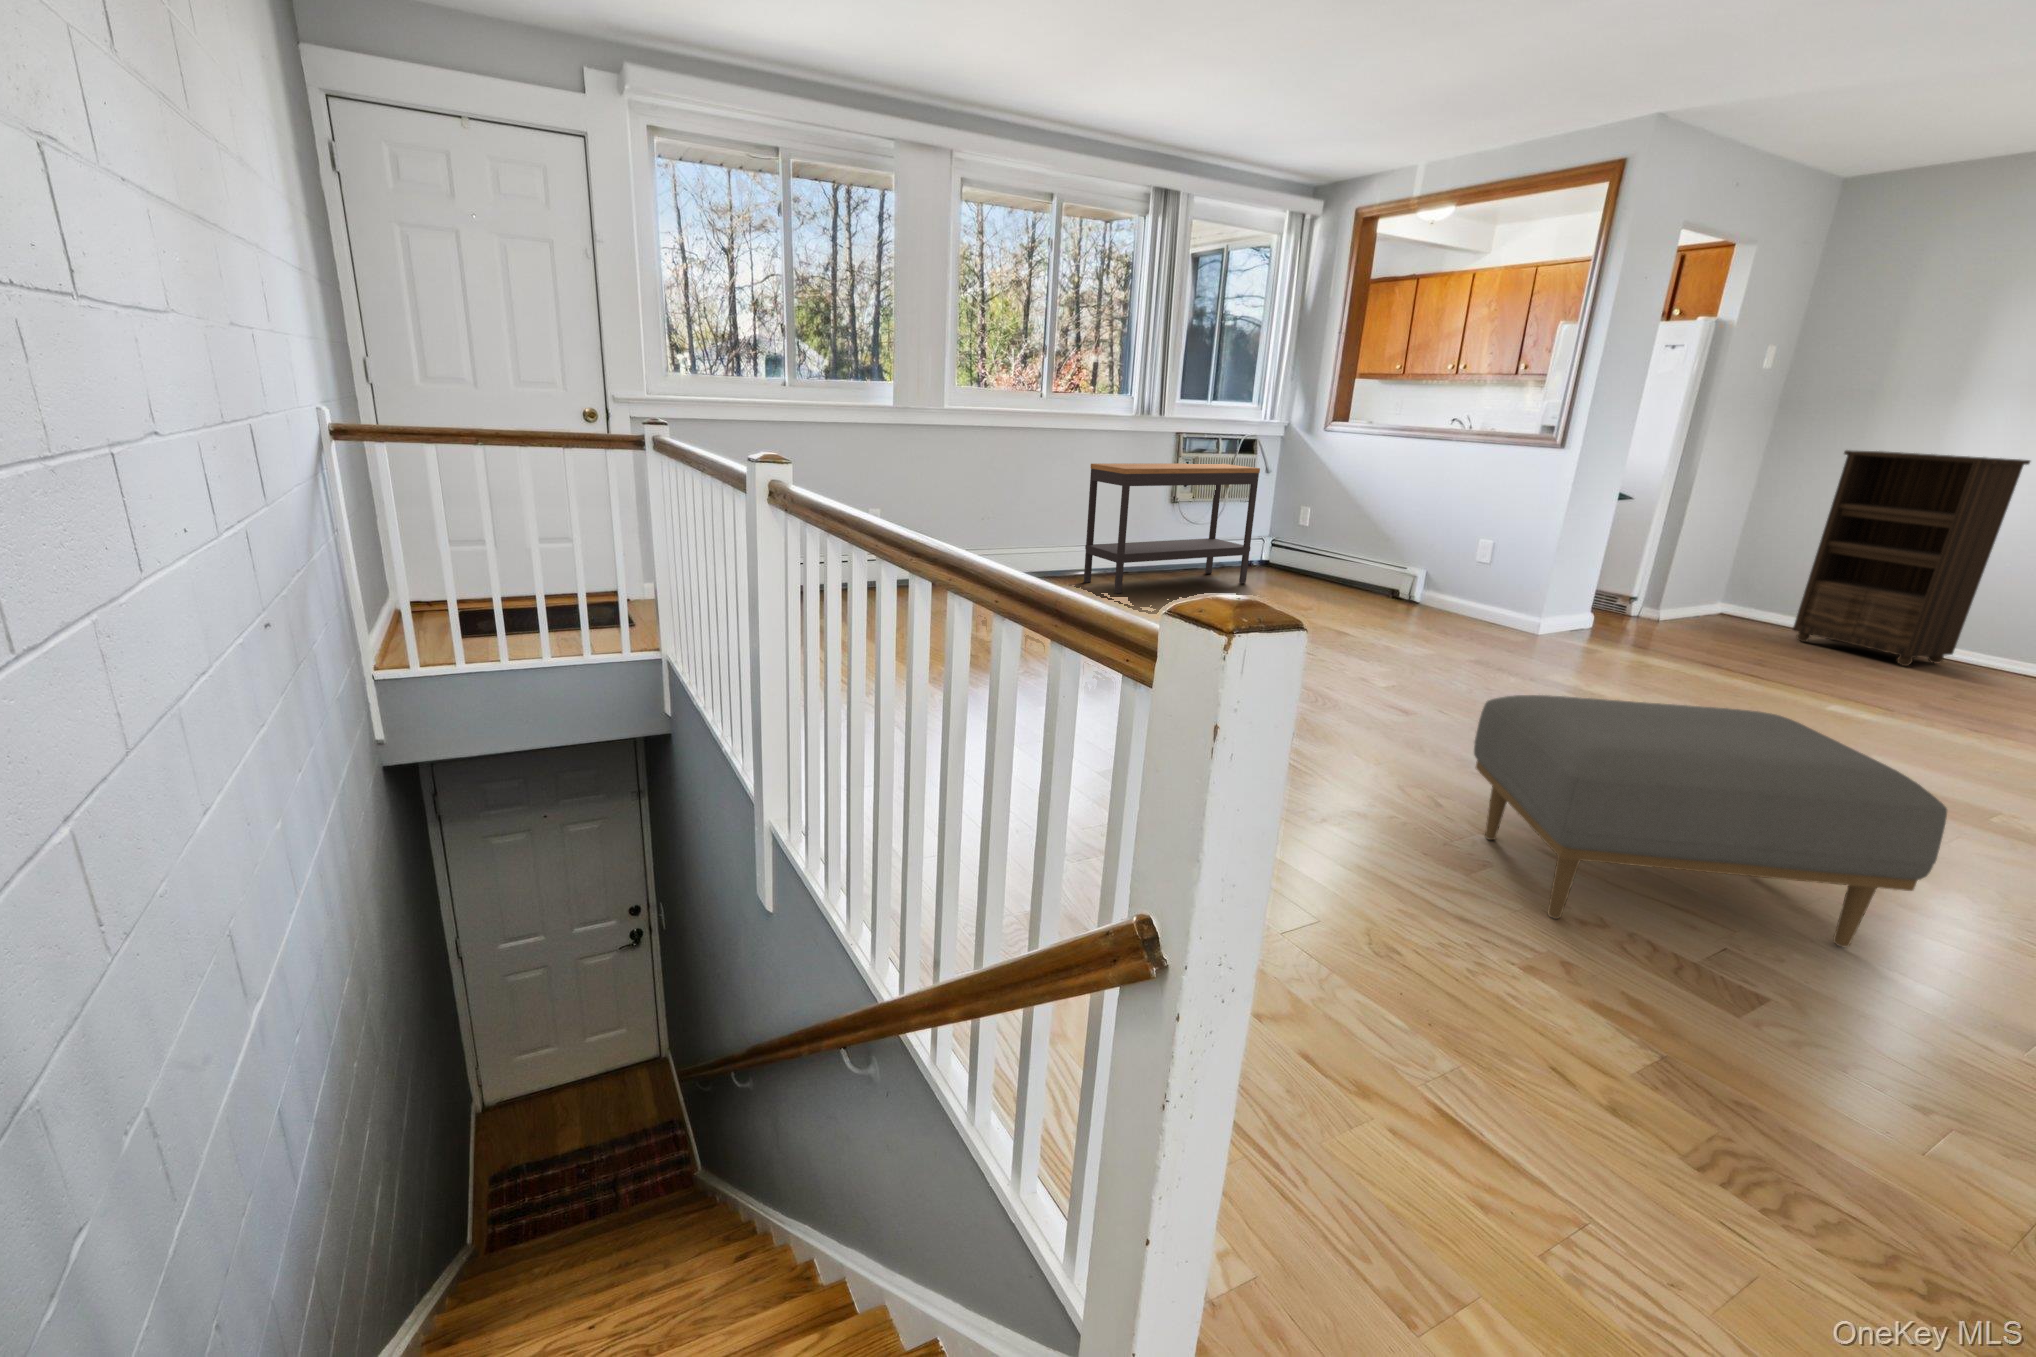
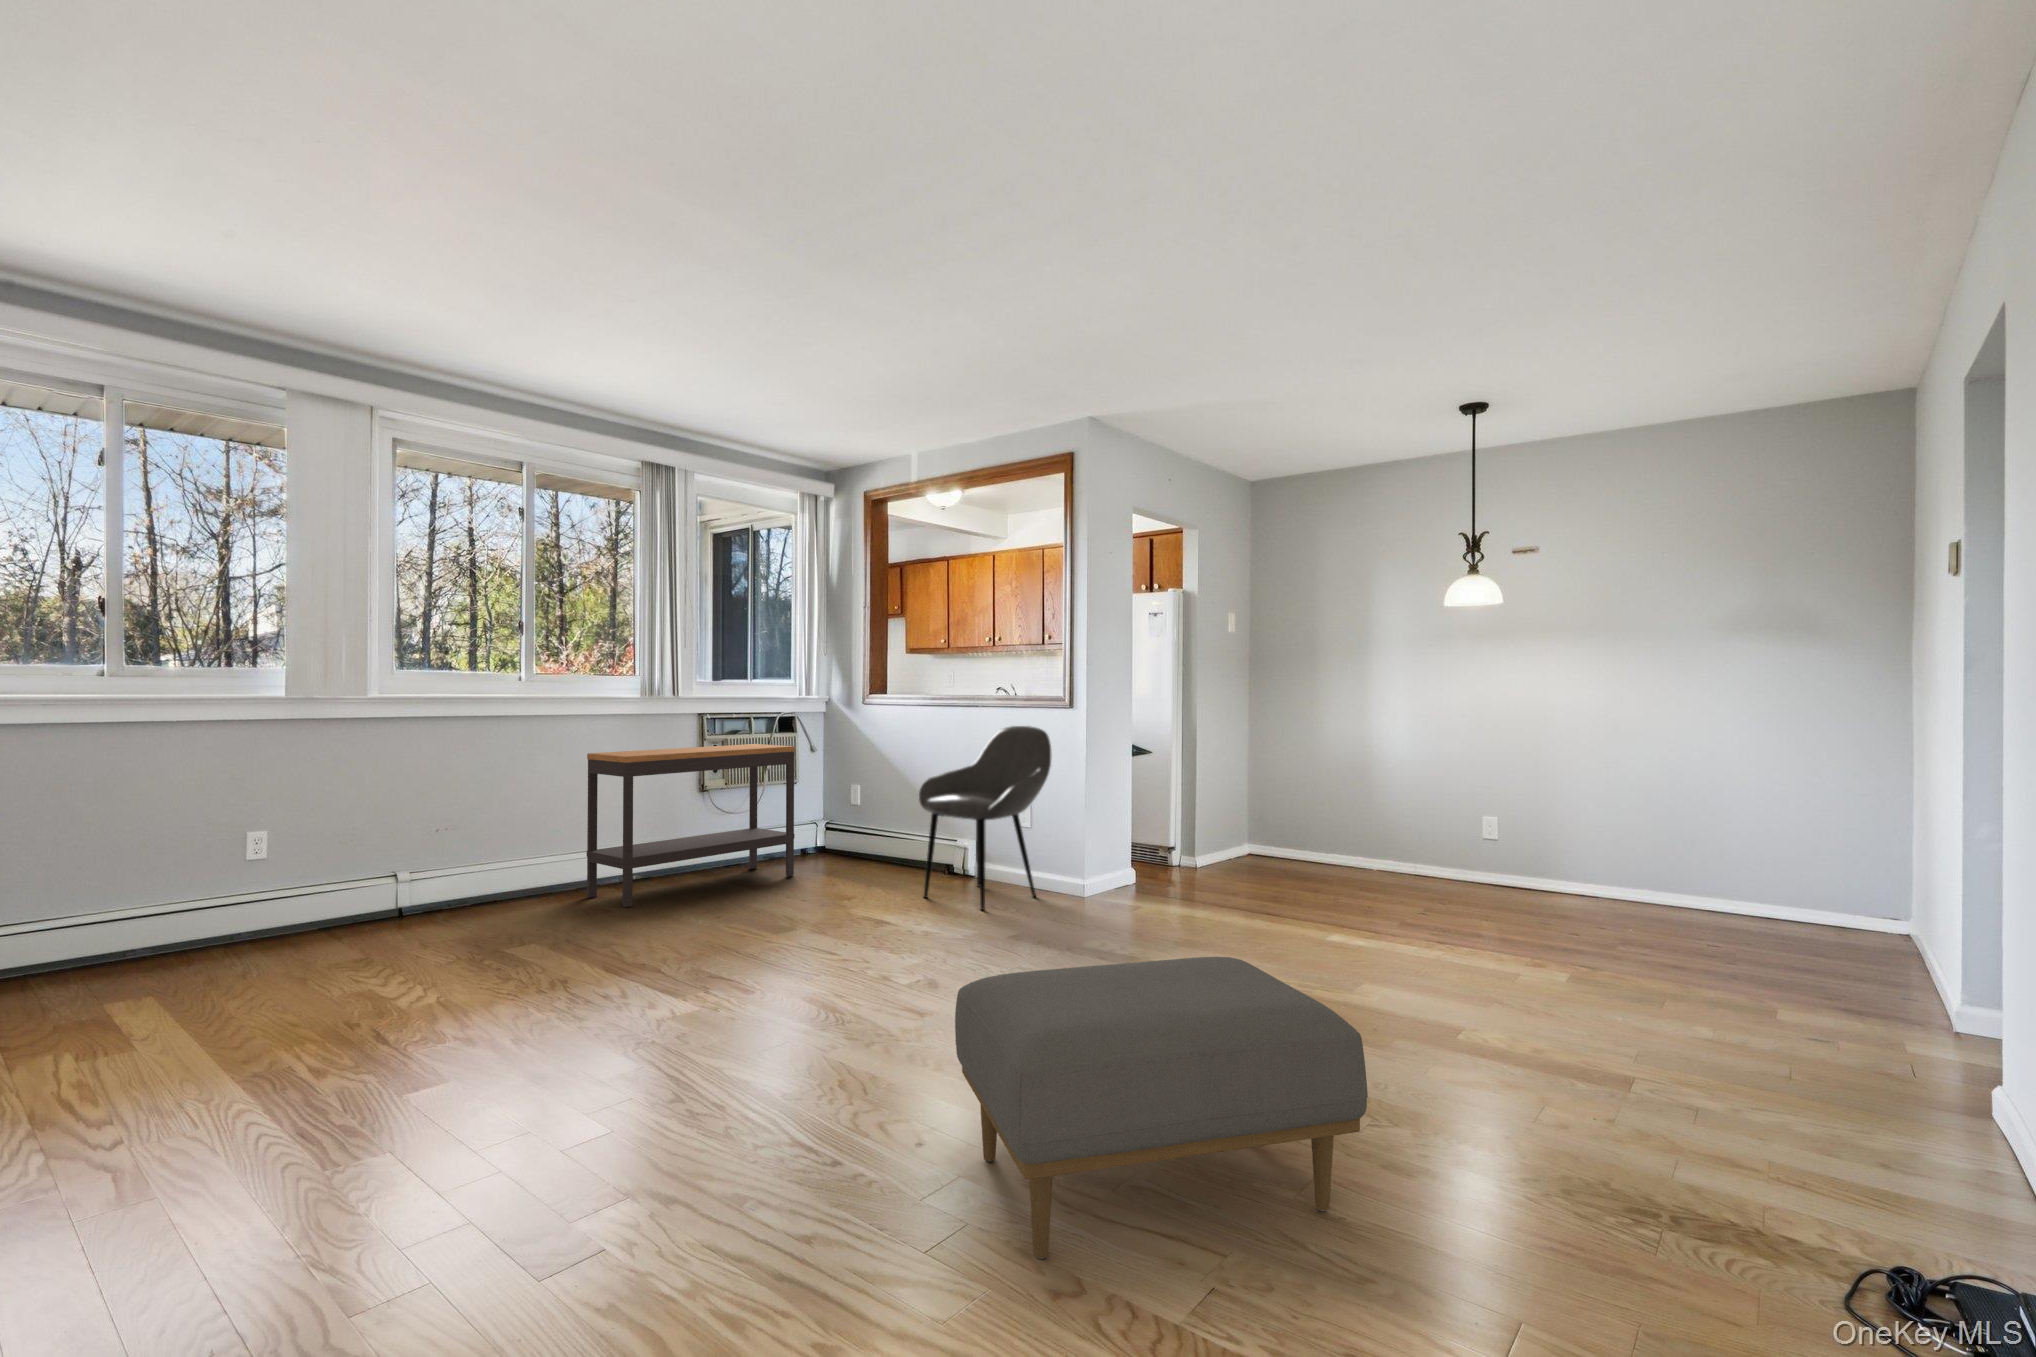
bookshelf: present [1793,450,2030,666] -> none [1296,698,1417,884]
armchair: none [1371,463,1529,635] -> present [919,726,1052,910]

